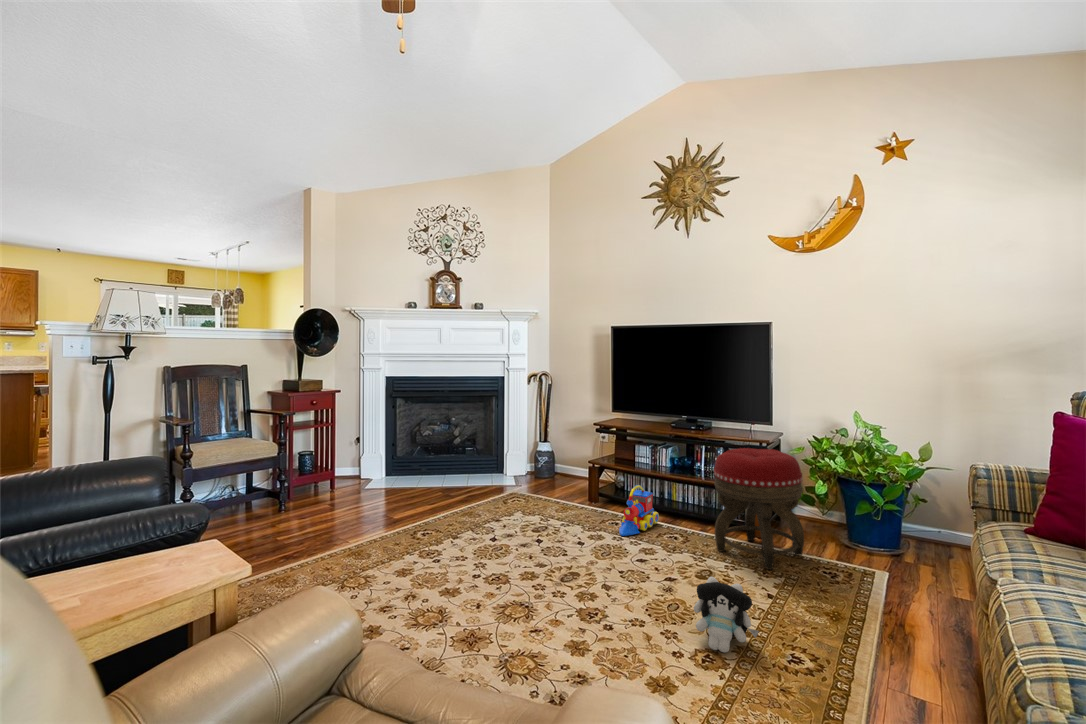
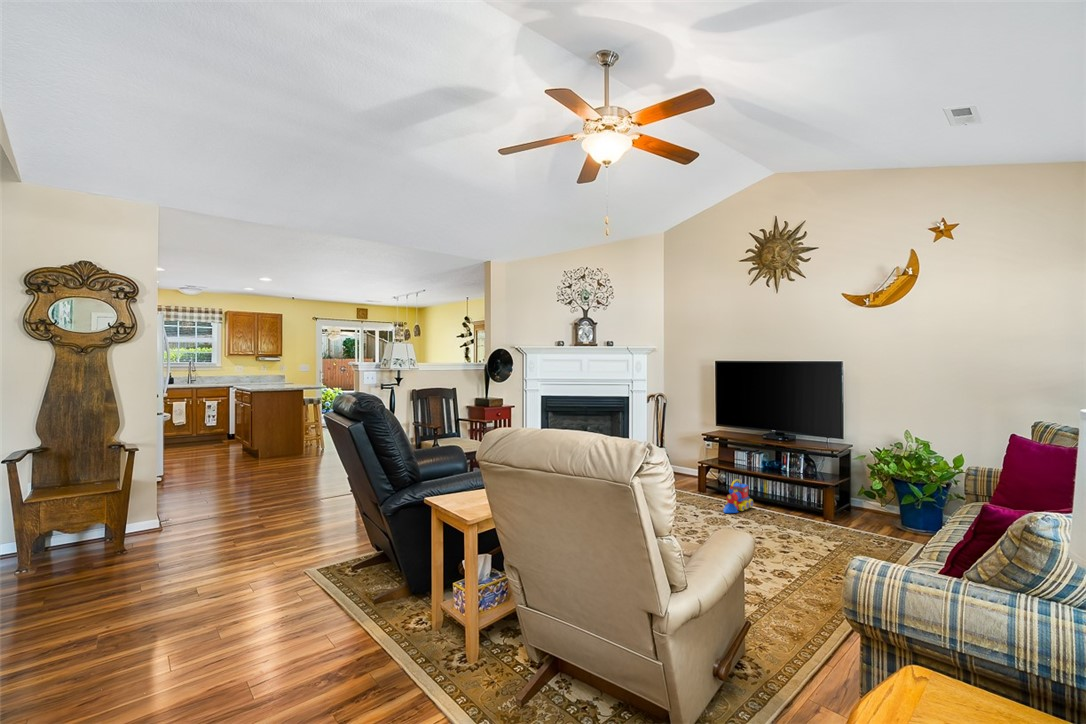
footstool: present [714,448,804,570] -> none [794,455,862,538]
plush toy: present [694,577,759,653] -> none [772,530,813,572]

